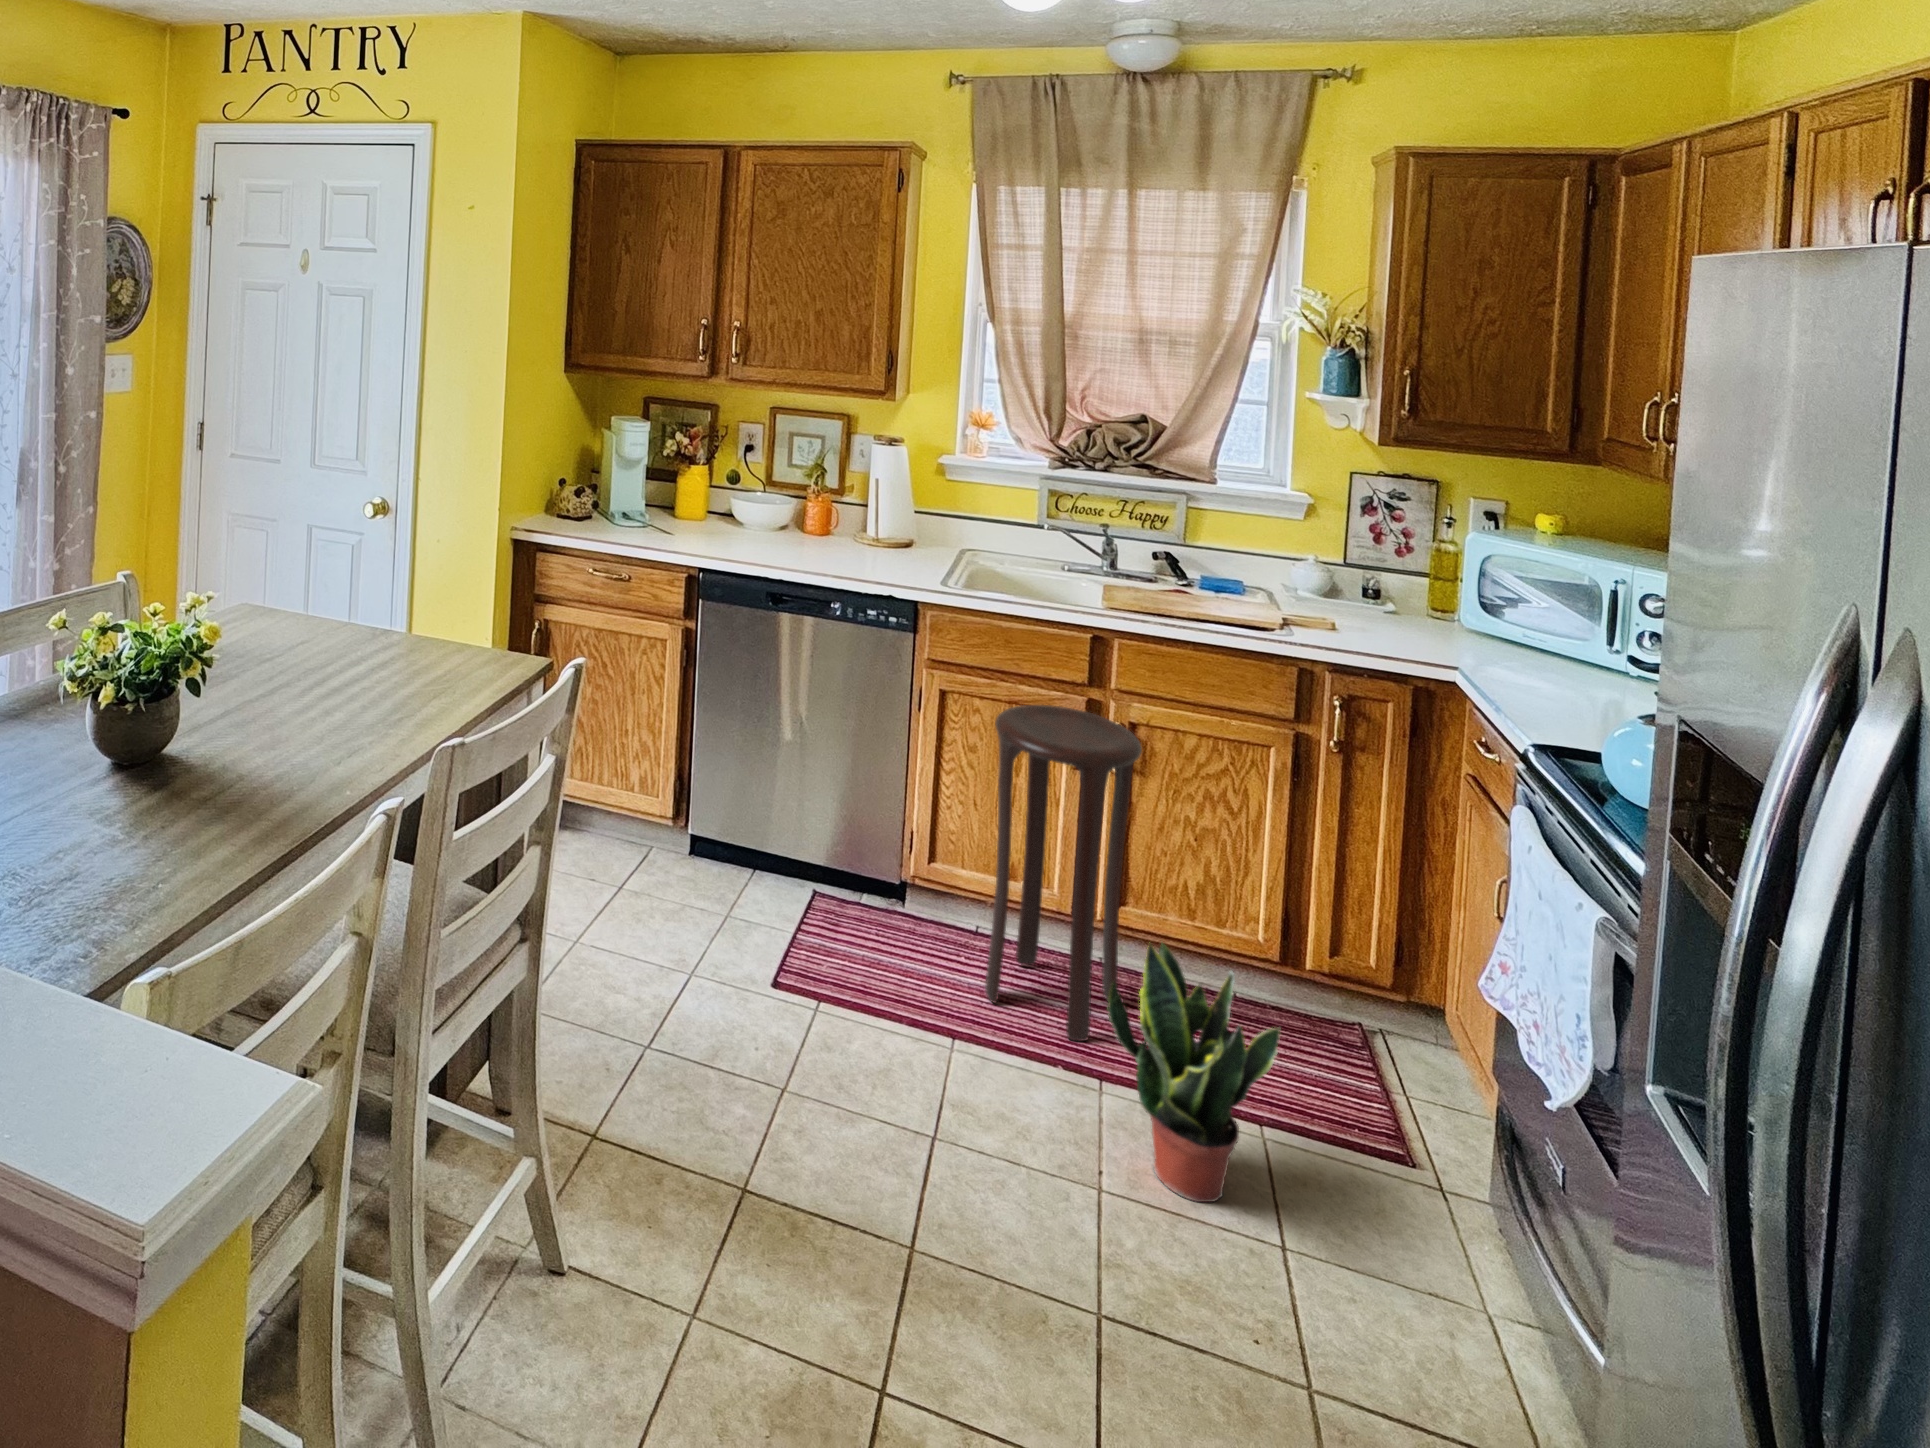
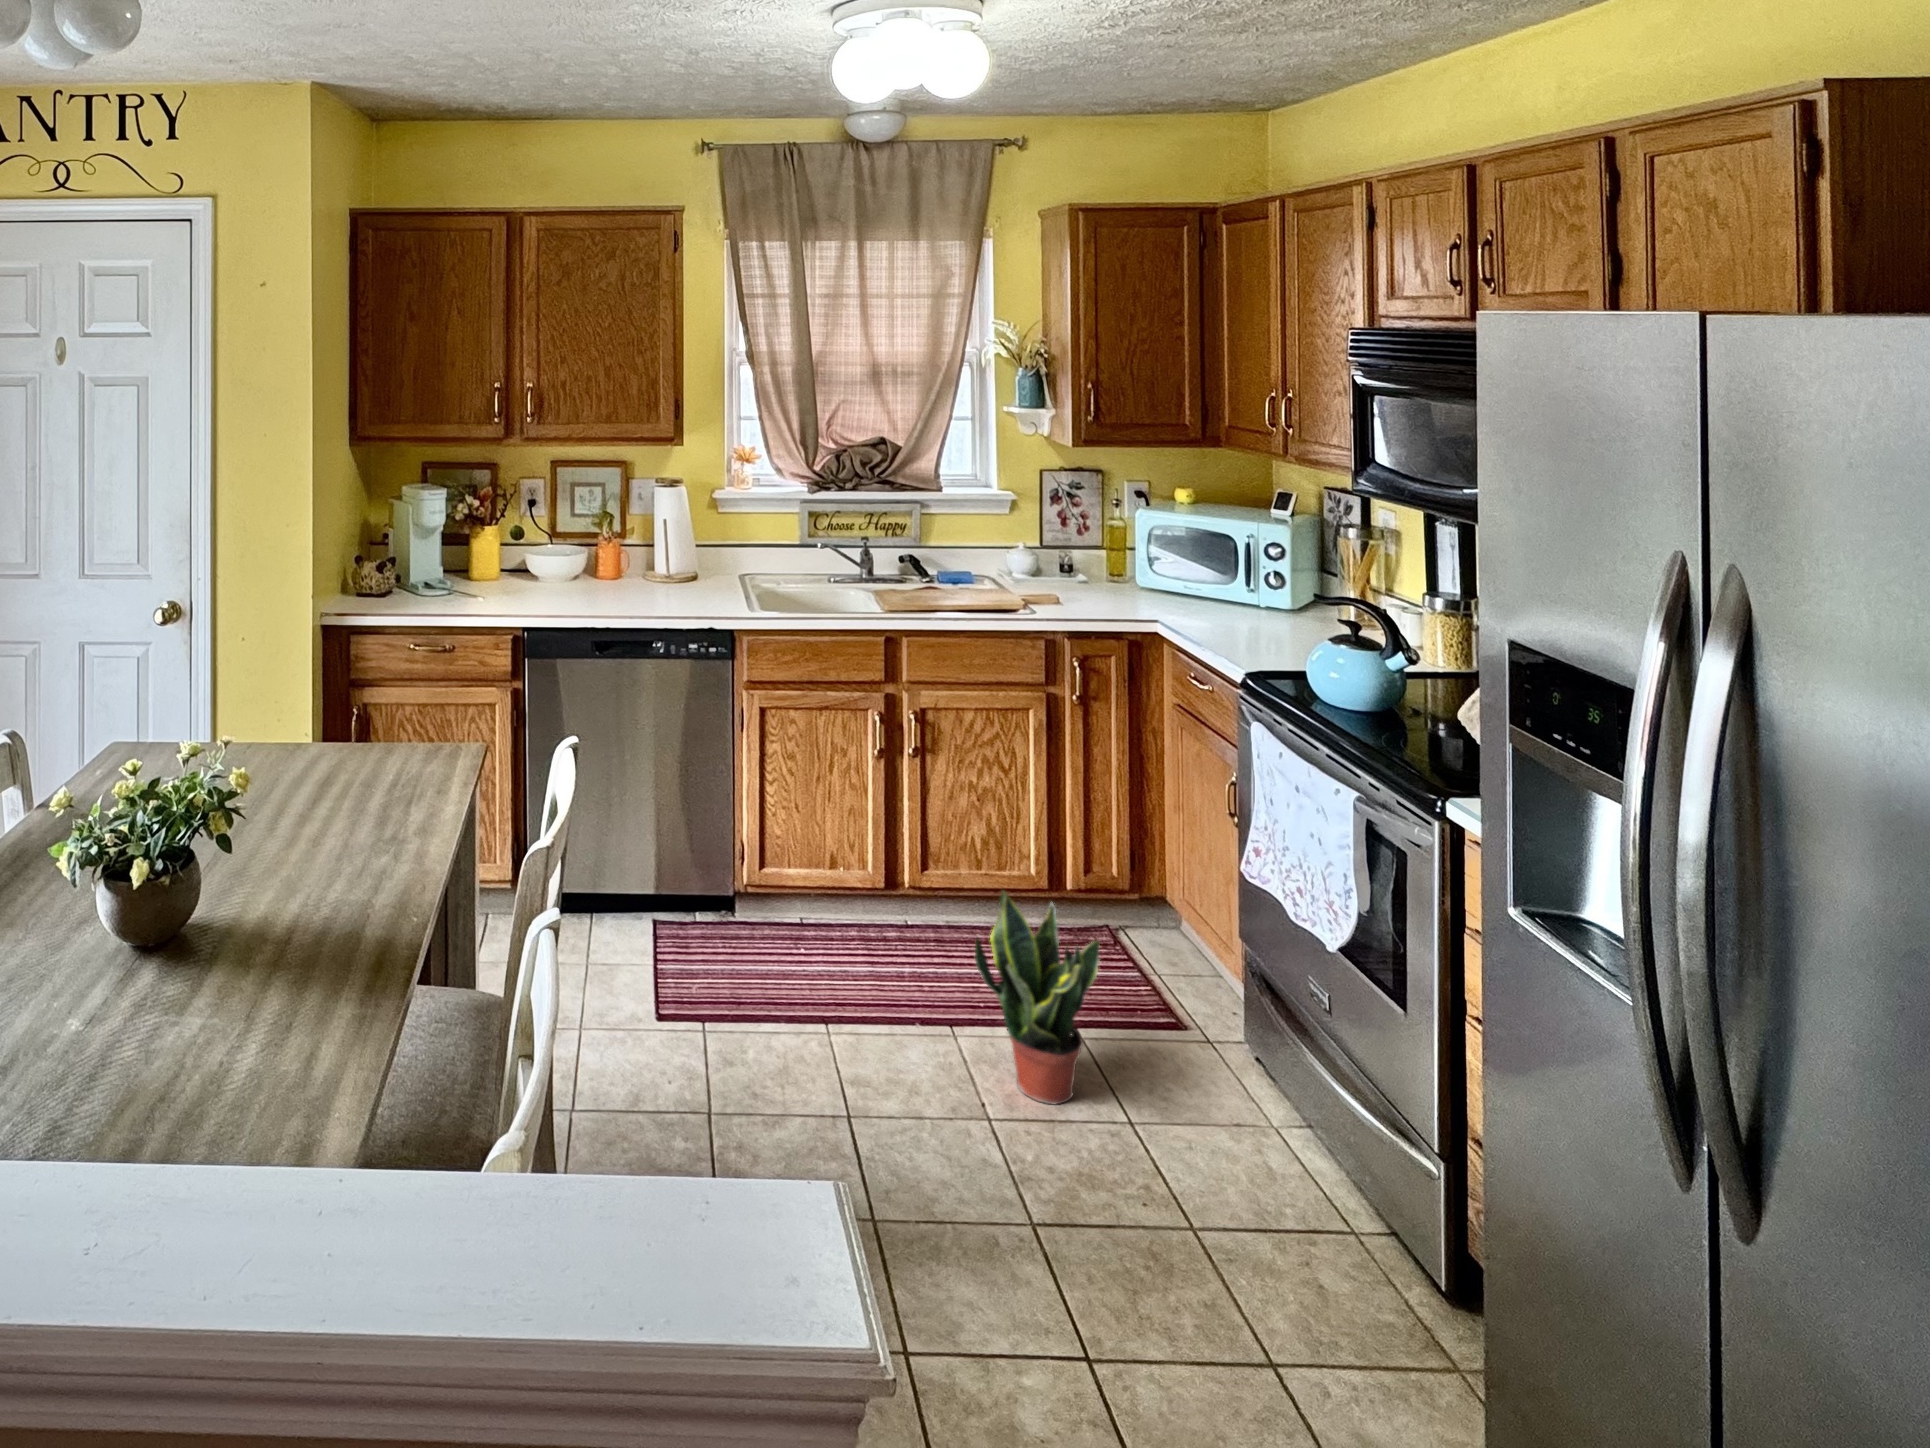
stool: present [985,705,1142,1042] -> none [824,705,947,999]

